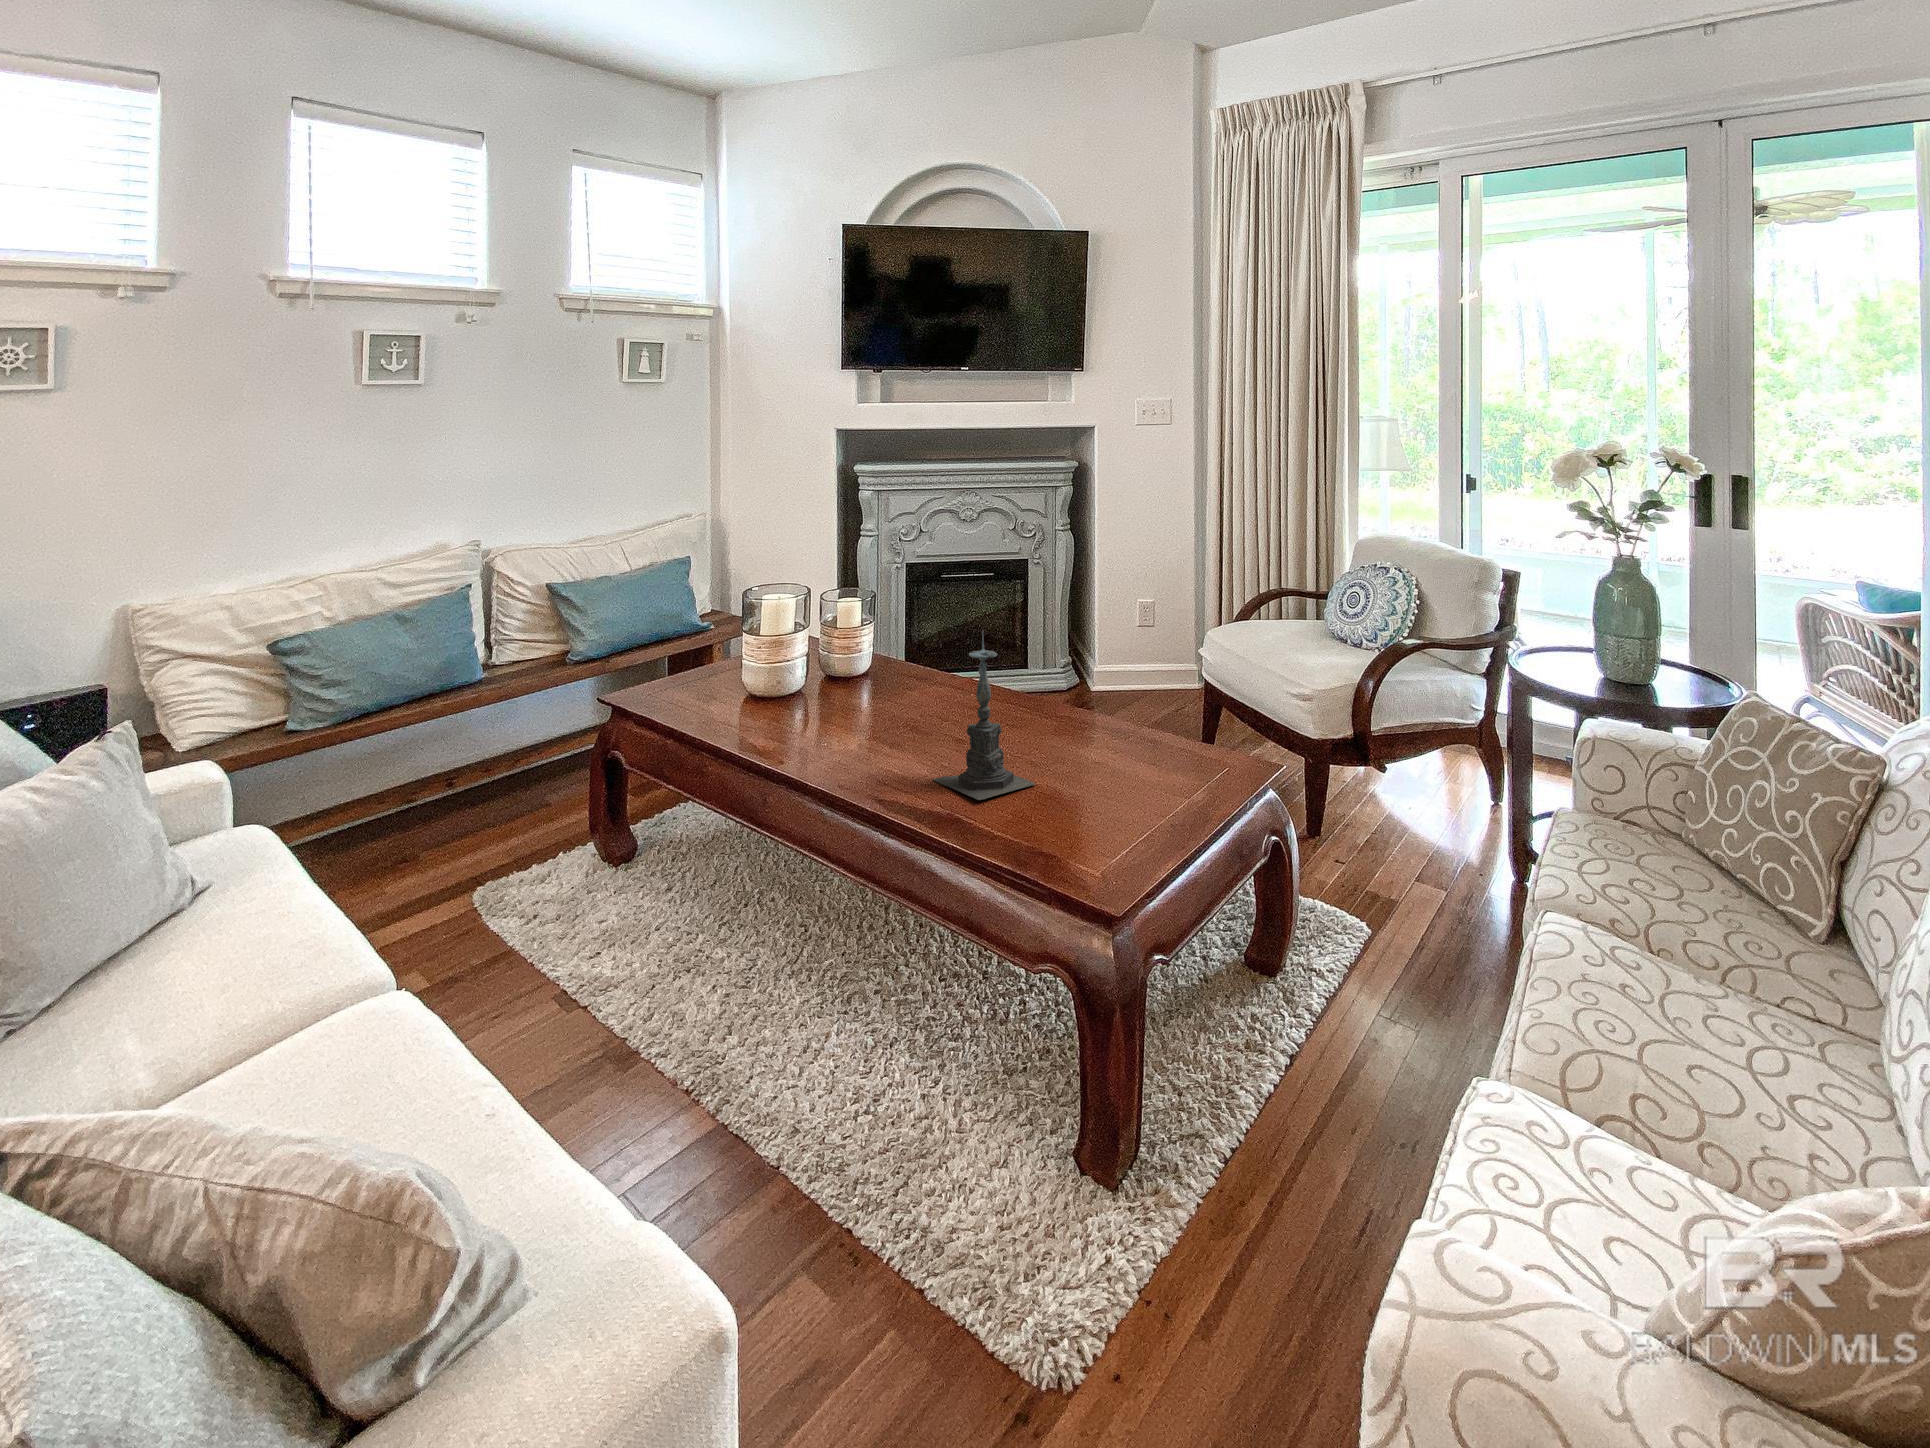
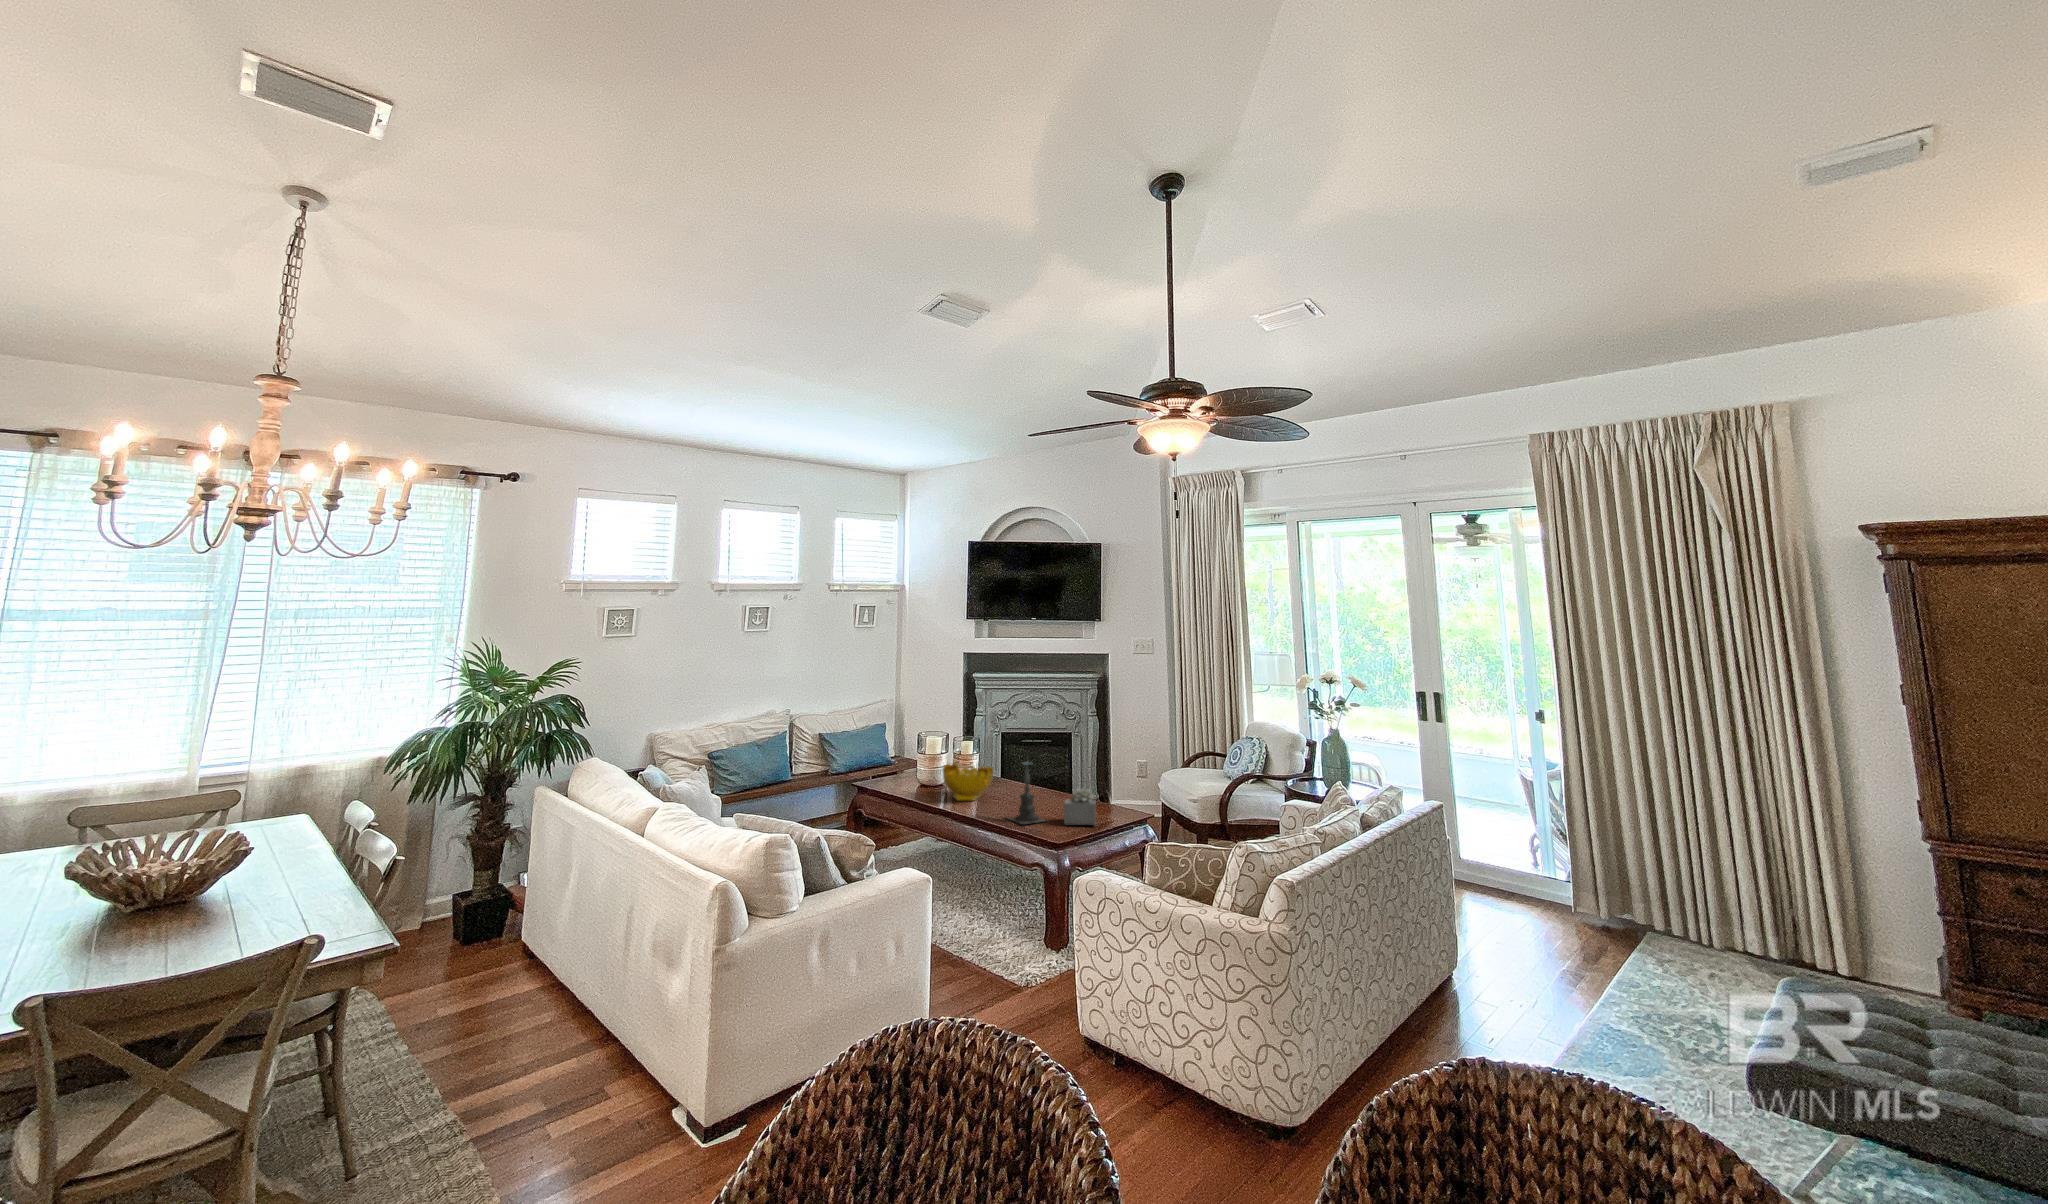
decorative bowl: none [787,647,902,731] -> present [942,764,993,801]
succulent plant: none [1074,705,1153,794] -> present [1064,789,1096,825]

